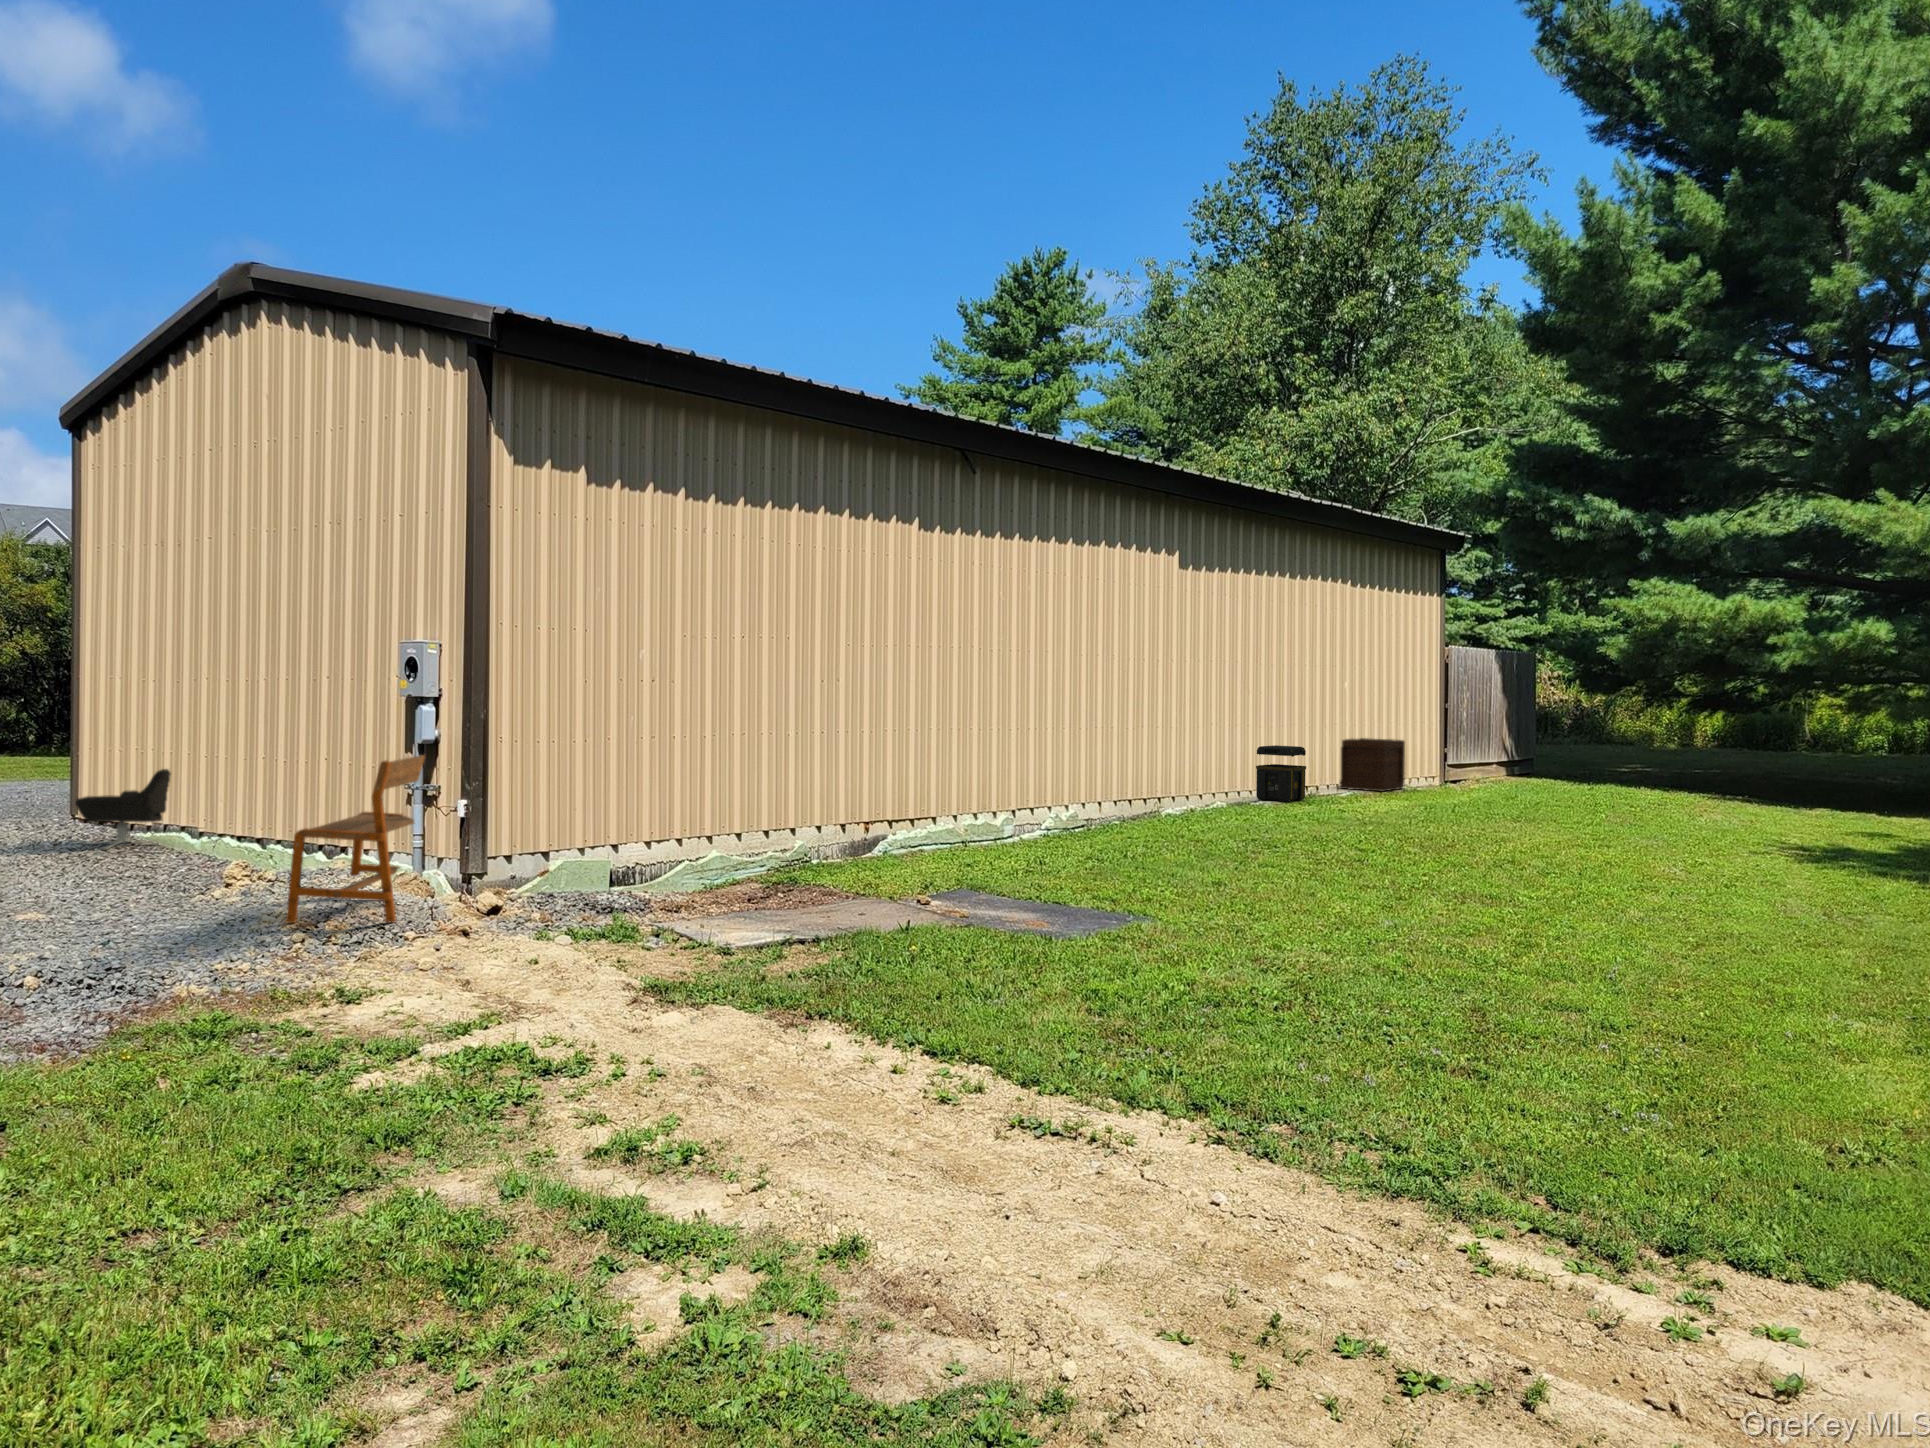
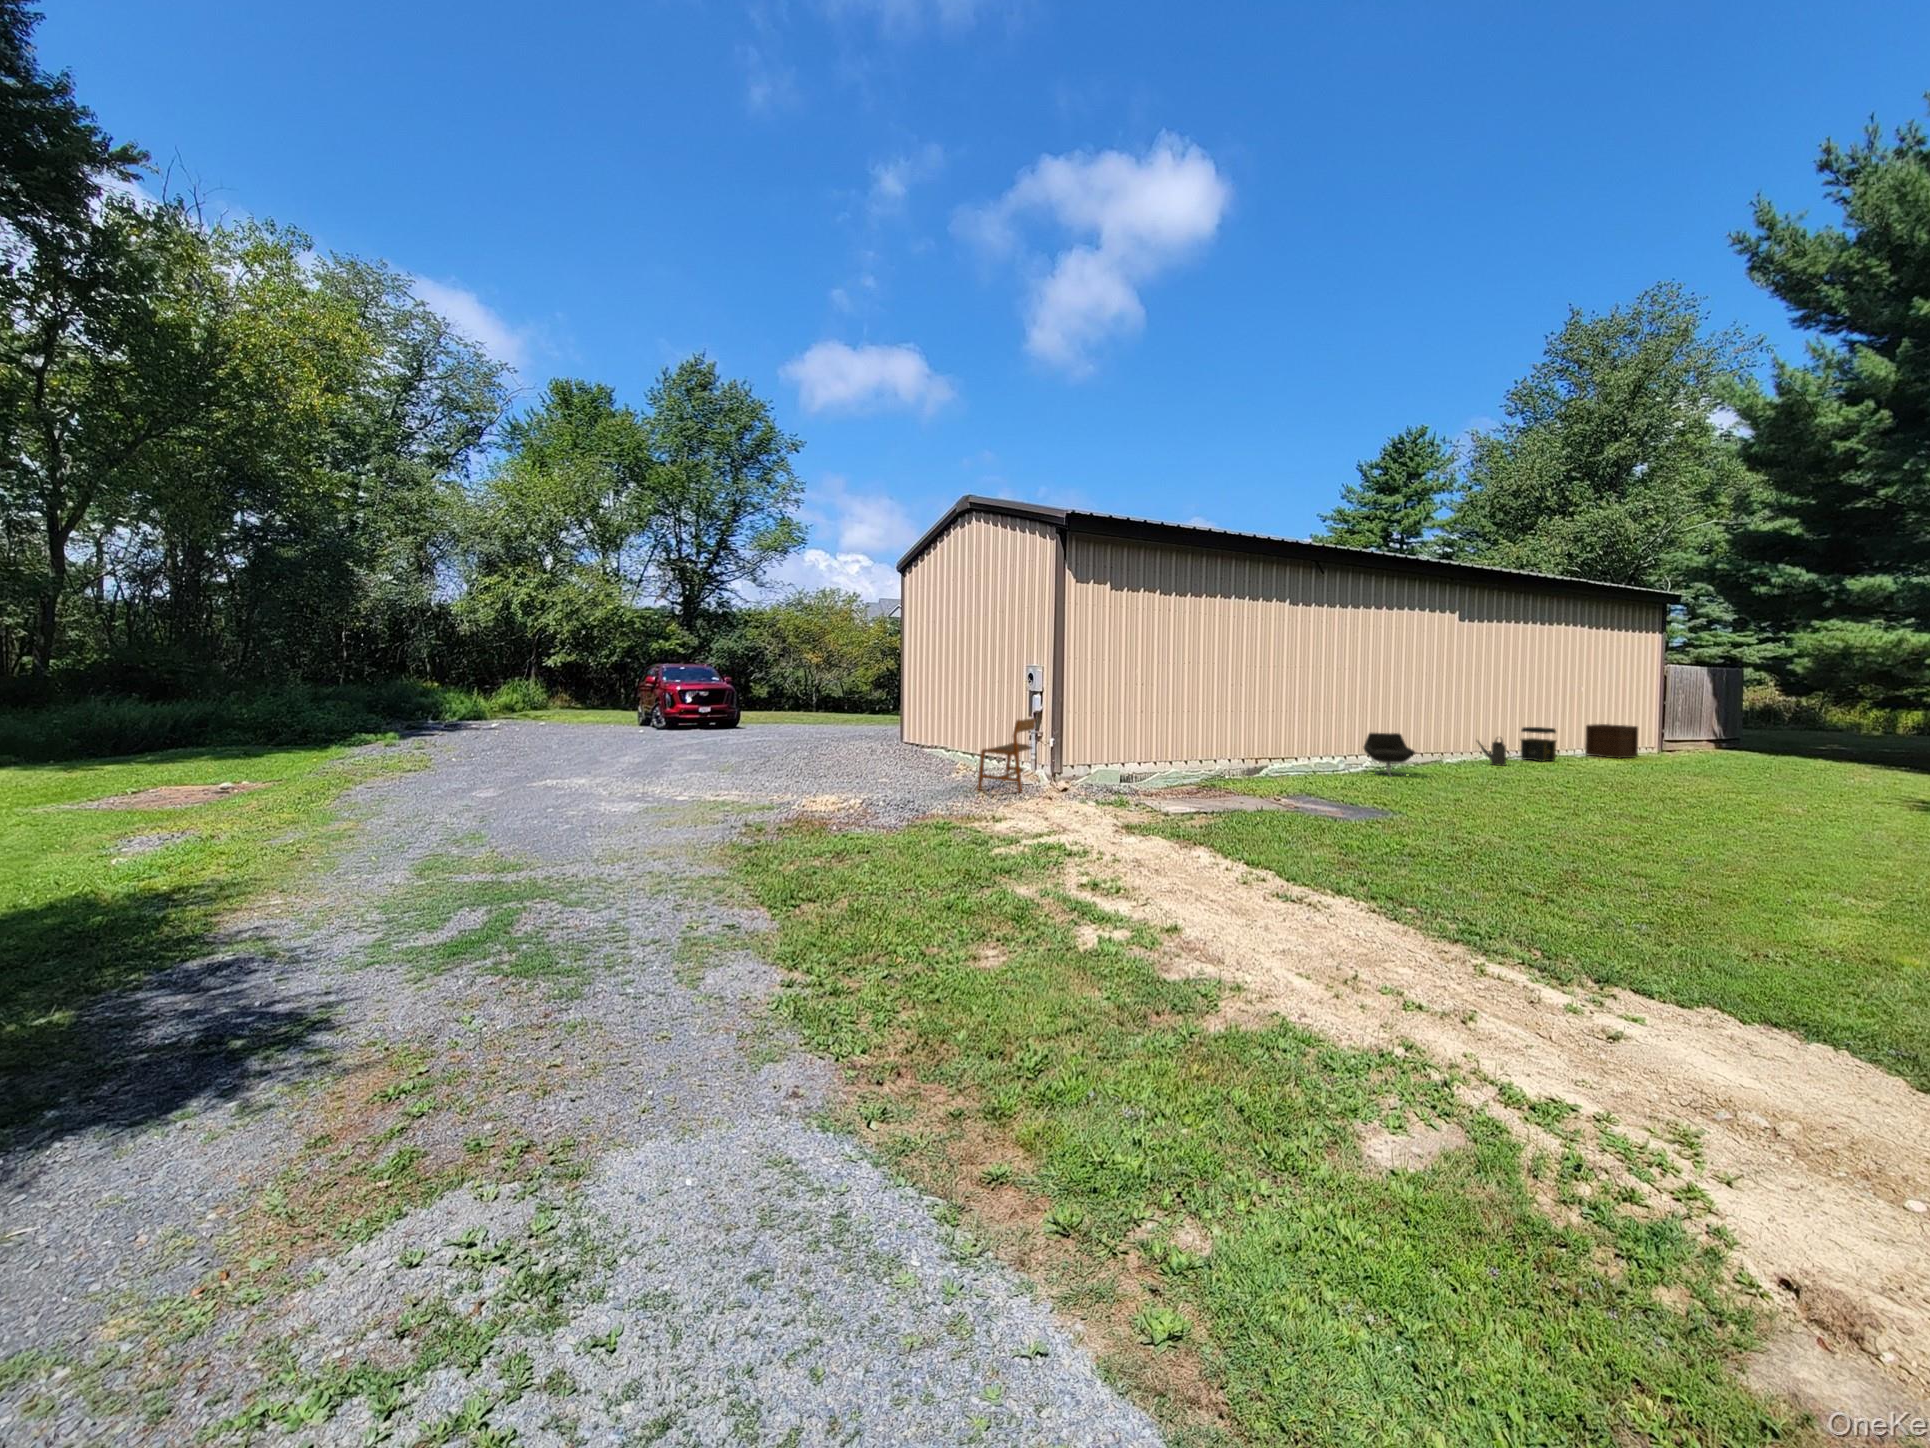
watering can: none [1197,763,1250,812] -> present [1477,739,1506,766]
lounge chair: present [75,769,171,849] -> present [1363,733,1415,776]

